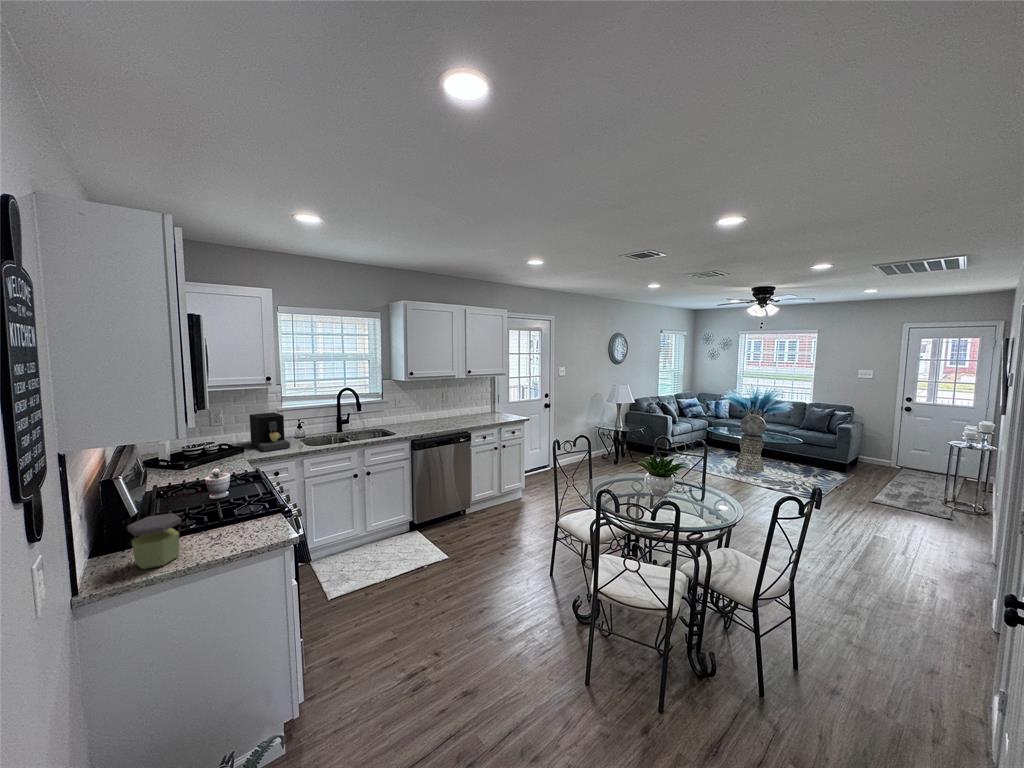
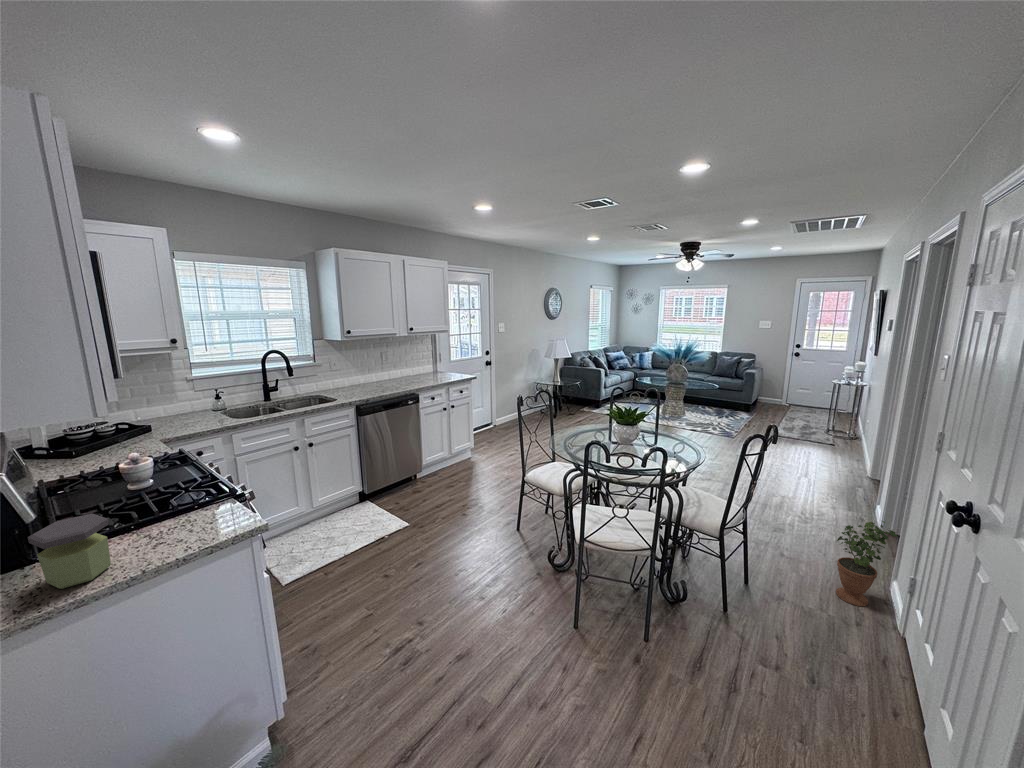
coffee maker: present [250,412,290,451] -> none [153,382,213,428]
potted plant: none [910,613,985,719] -> present [836,521,897,606]

